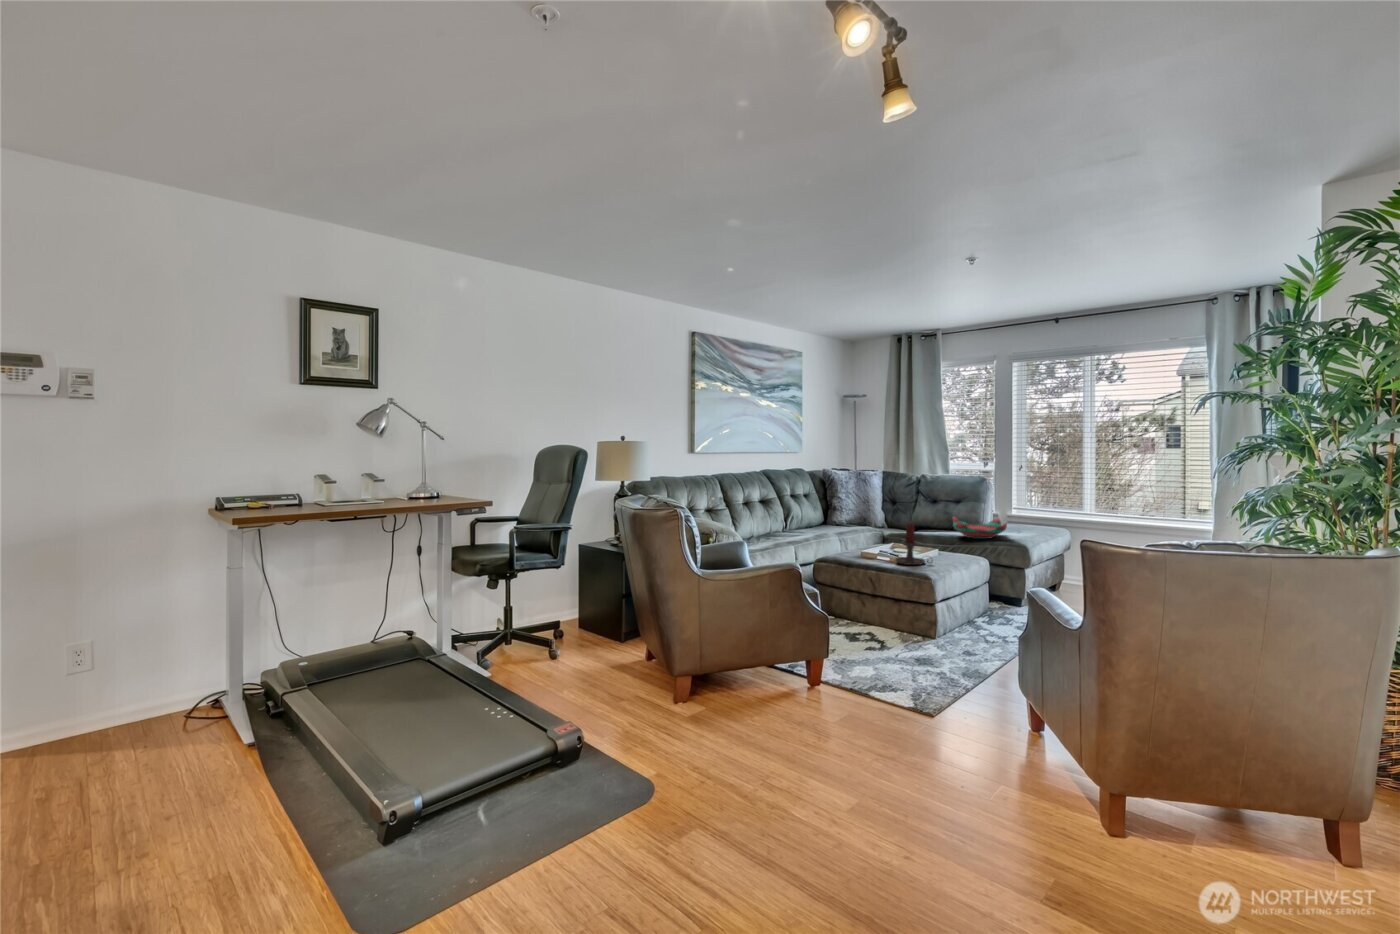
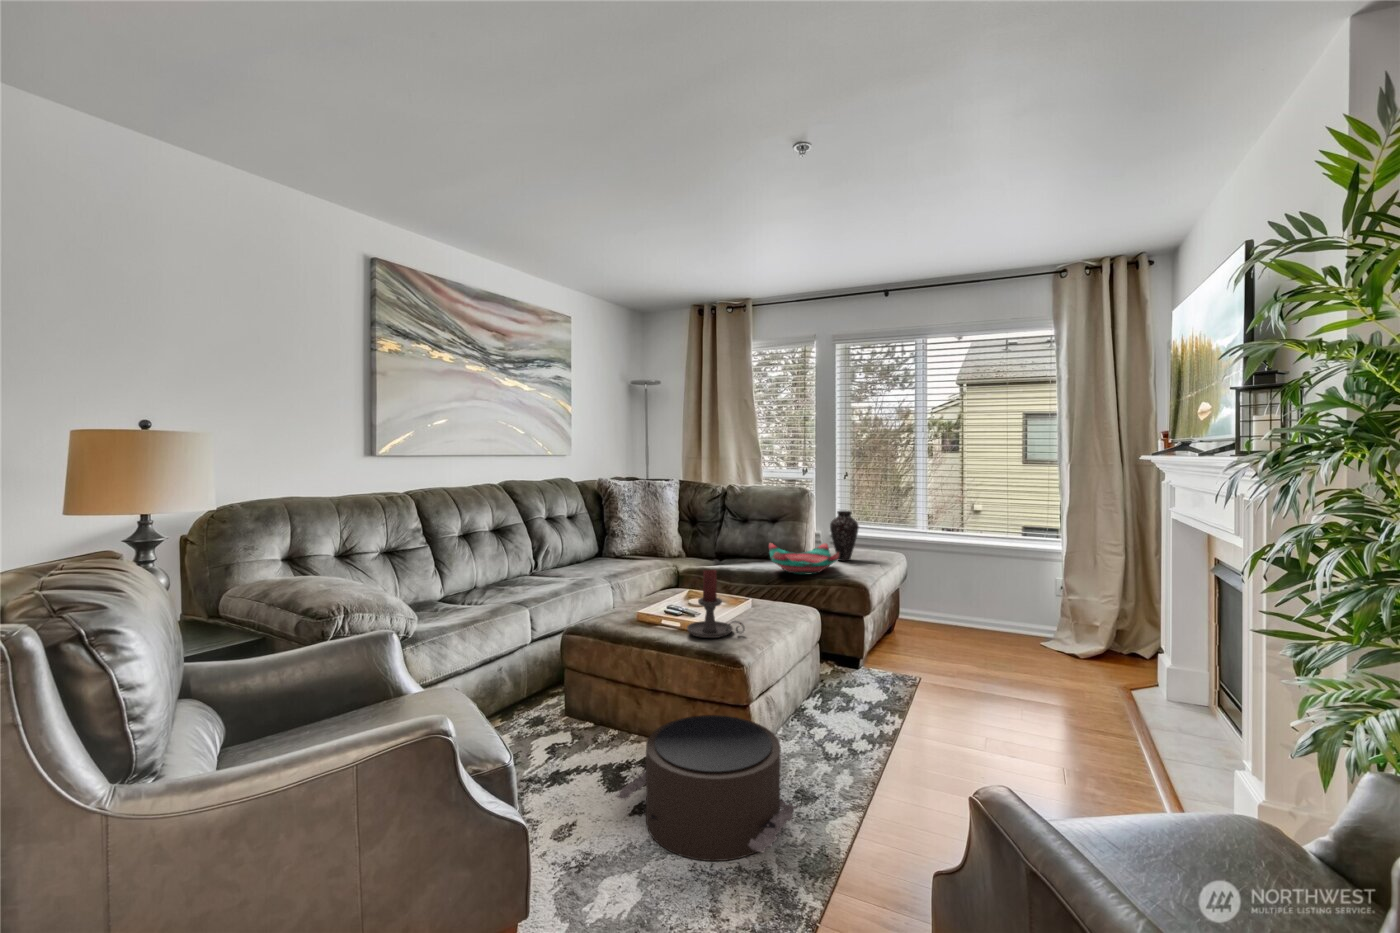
vase: none [1003,495,1026,533] -> present [830,511,859,561]
pouf: none [857,605,963,670] -> present [616,715,797,861]

